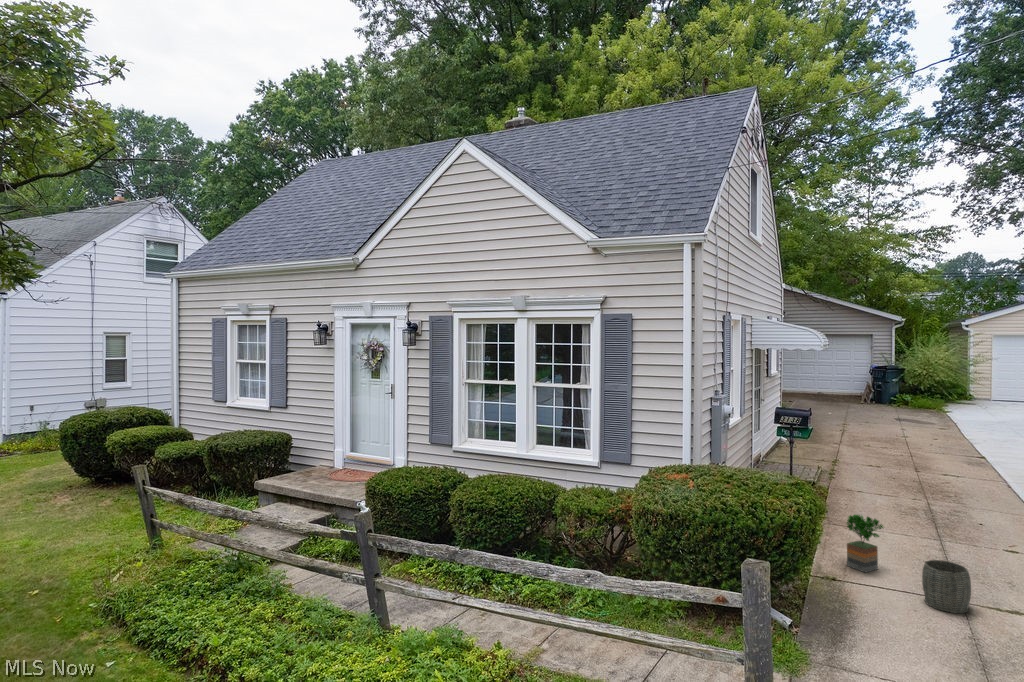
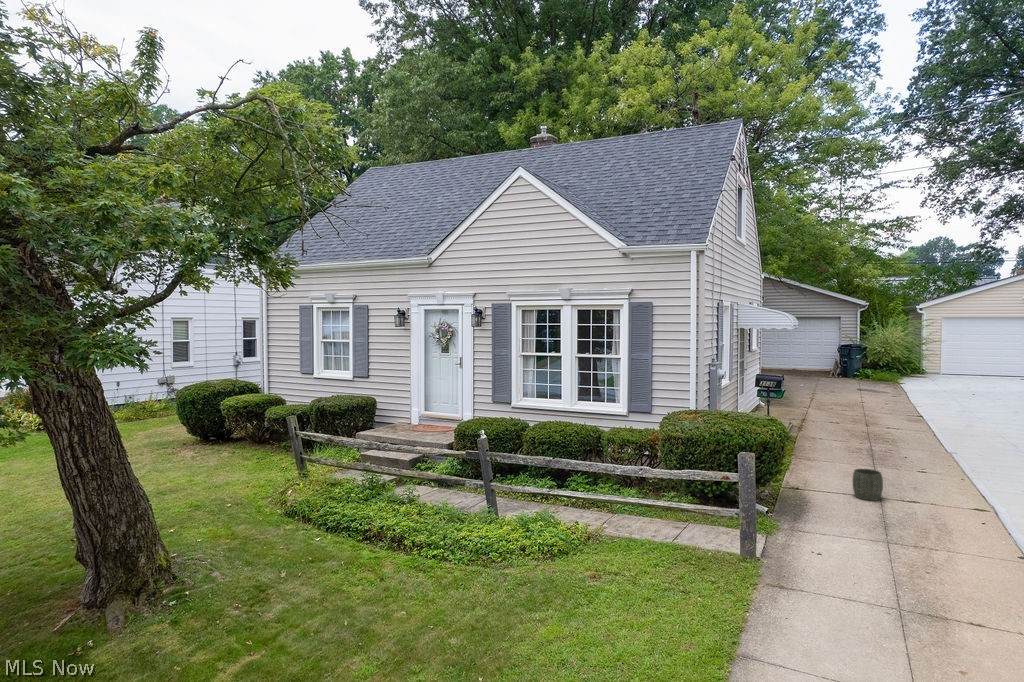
potted tree: present [847,515,883,572] -> none [804,443,831,482]

